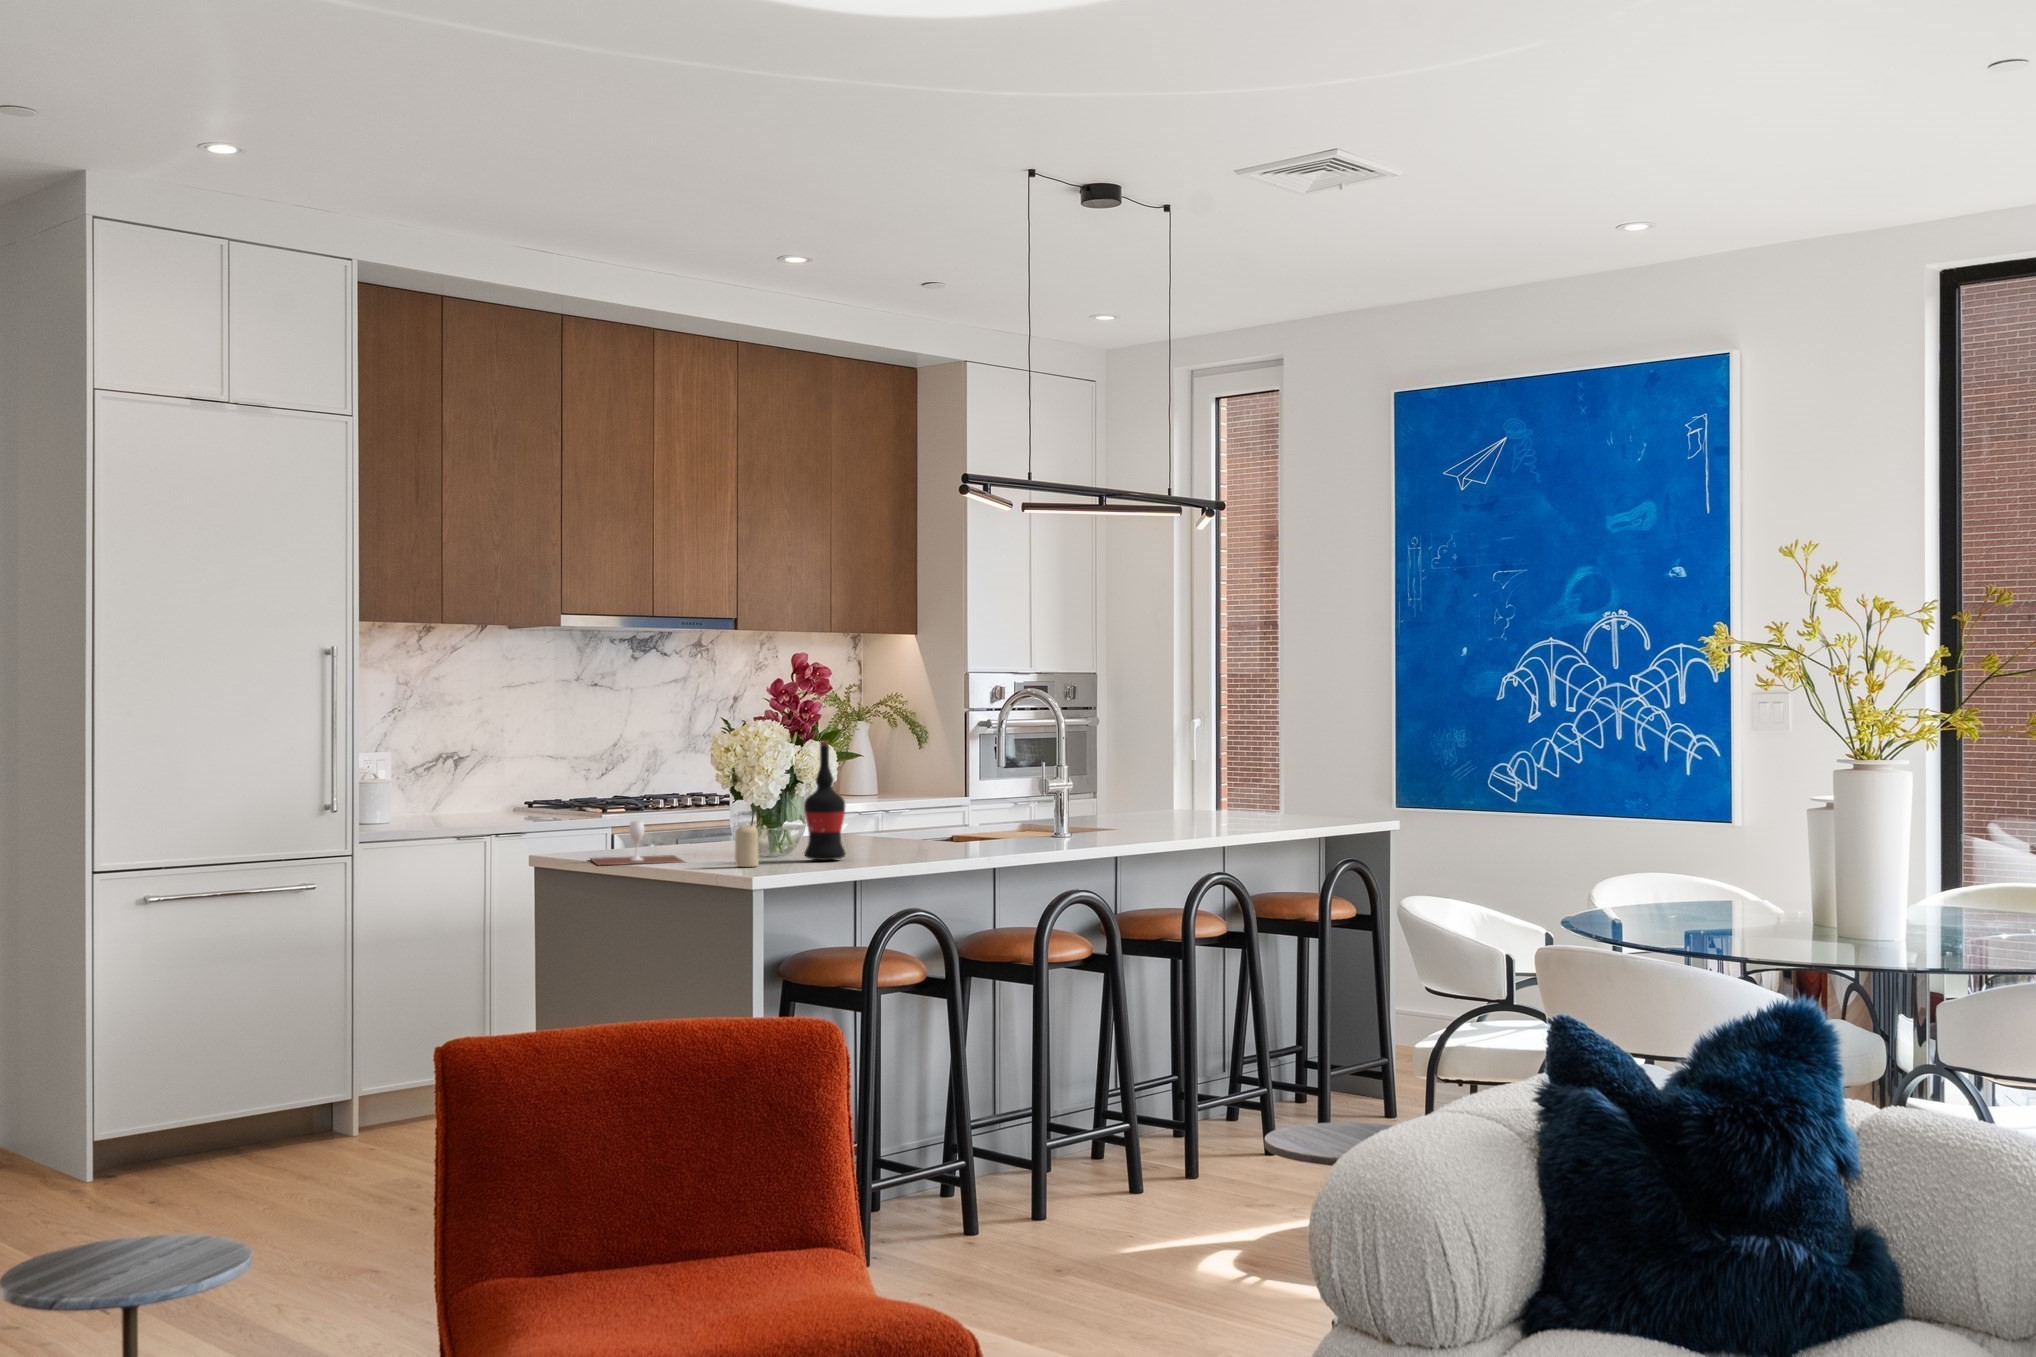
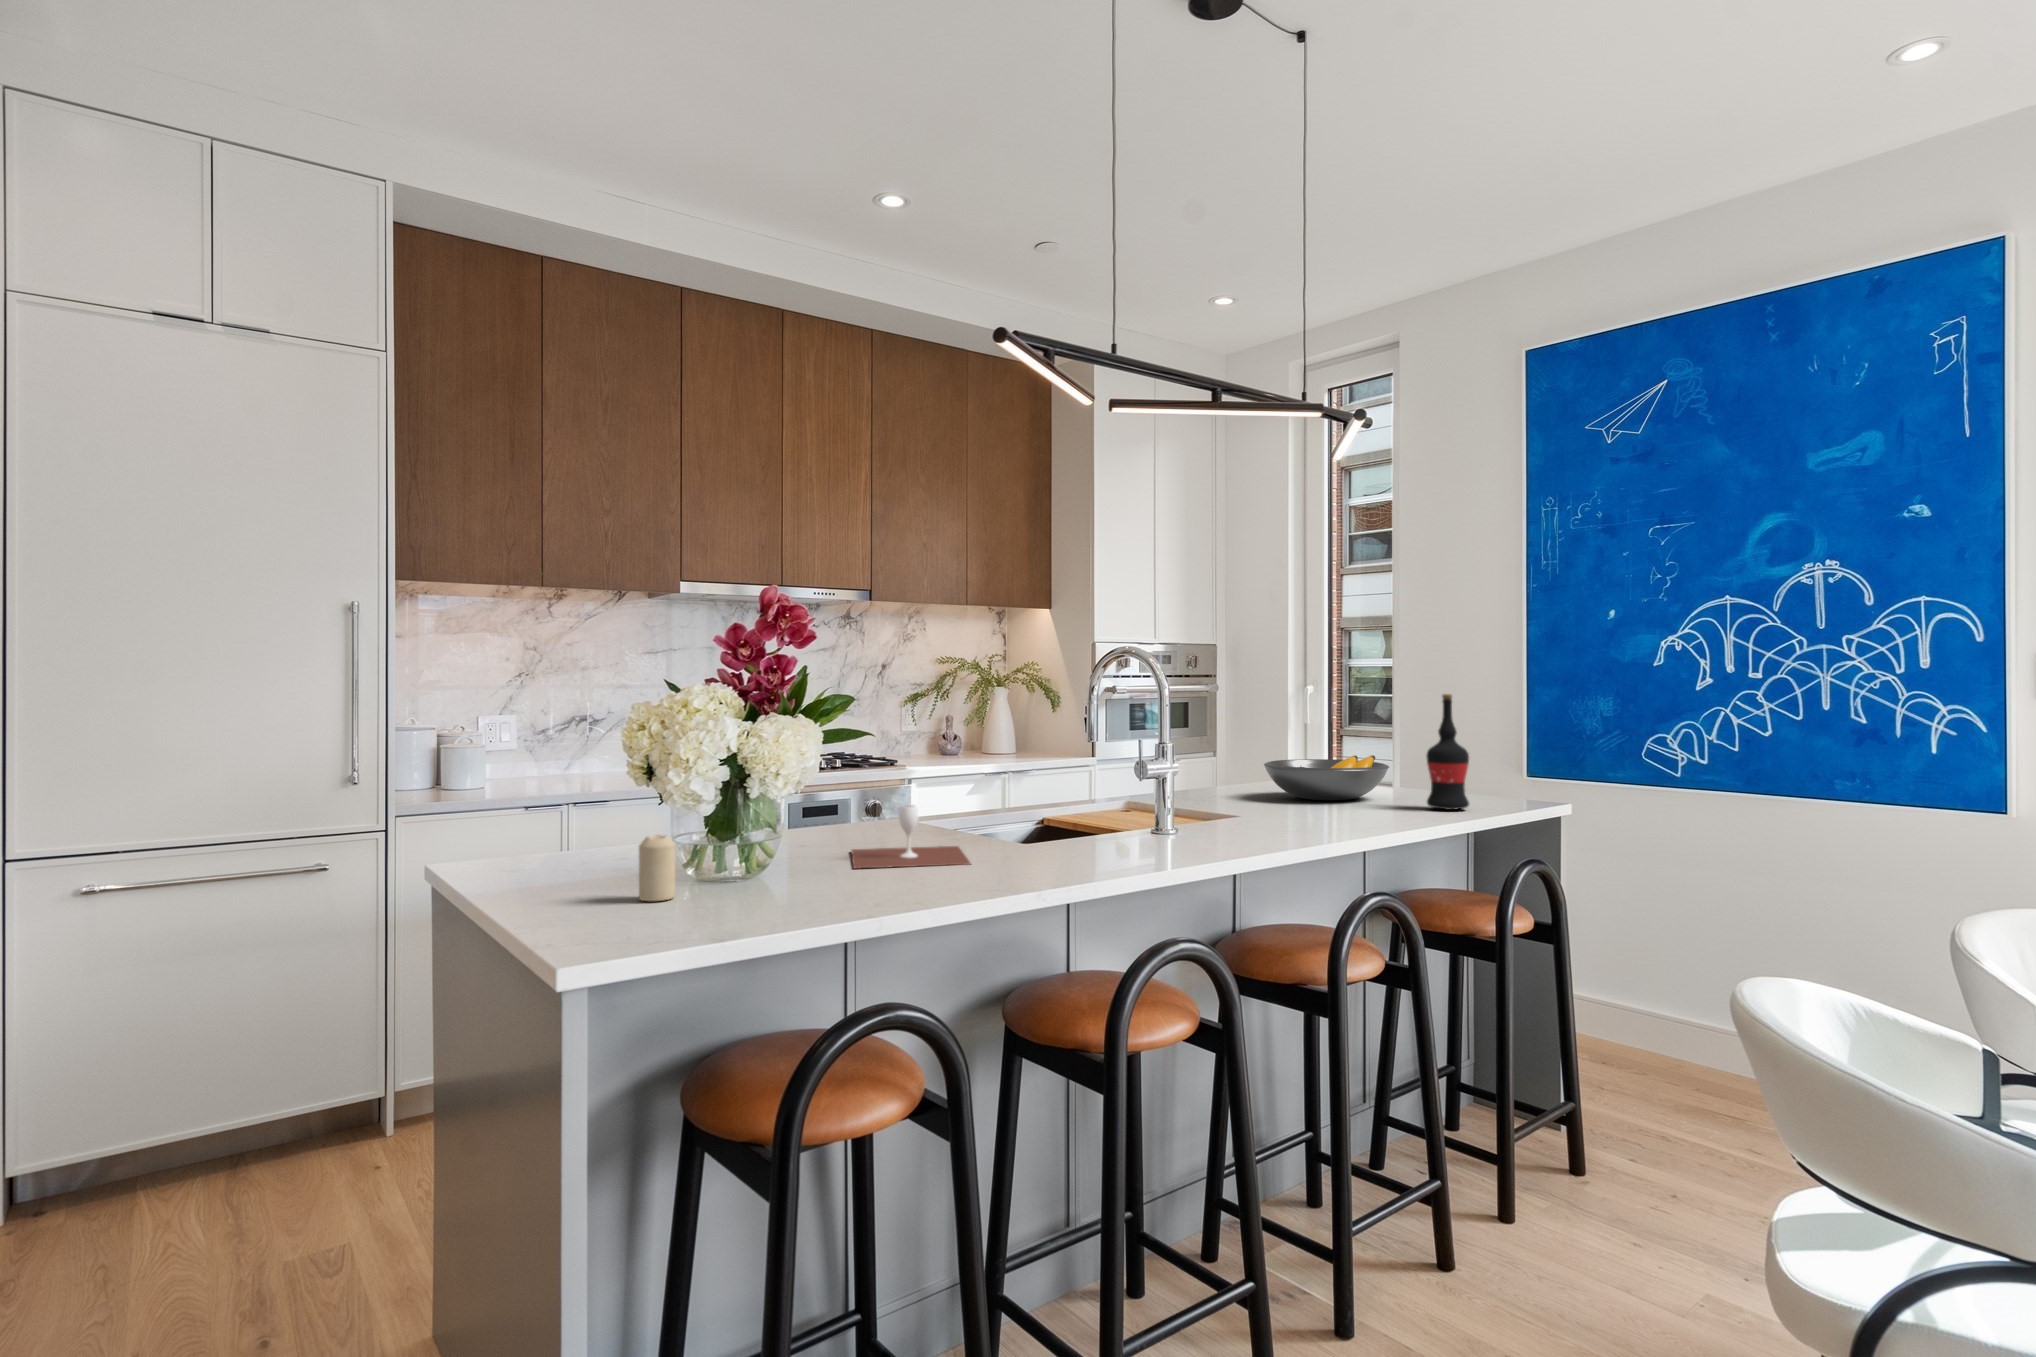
wine bottle: present [804,740,845,860] -> present [1426,694,1469,810]
fruit bowl: none [1143,782,1251,821] -> present [1264,755,1389,800]
wine glass: present [591,821,684,865] -> present [852,805,971,869]

